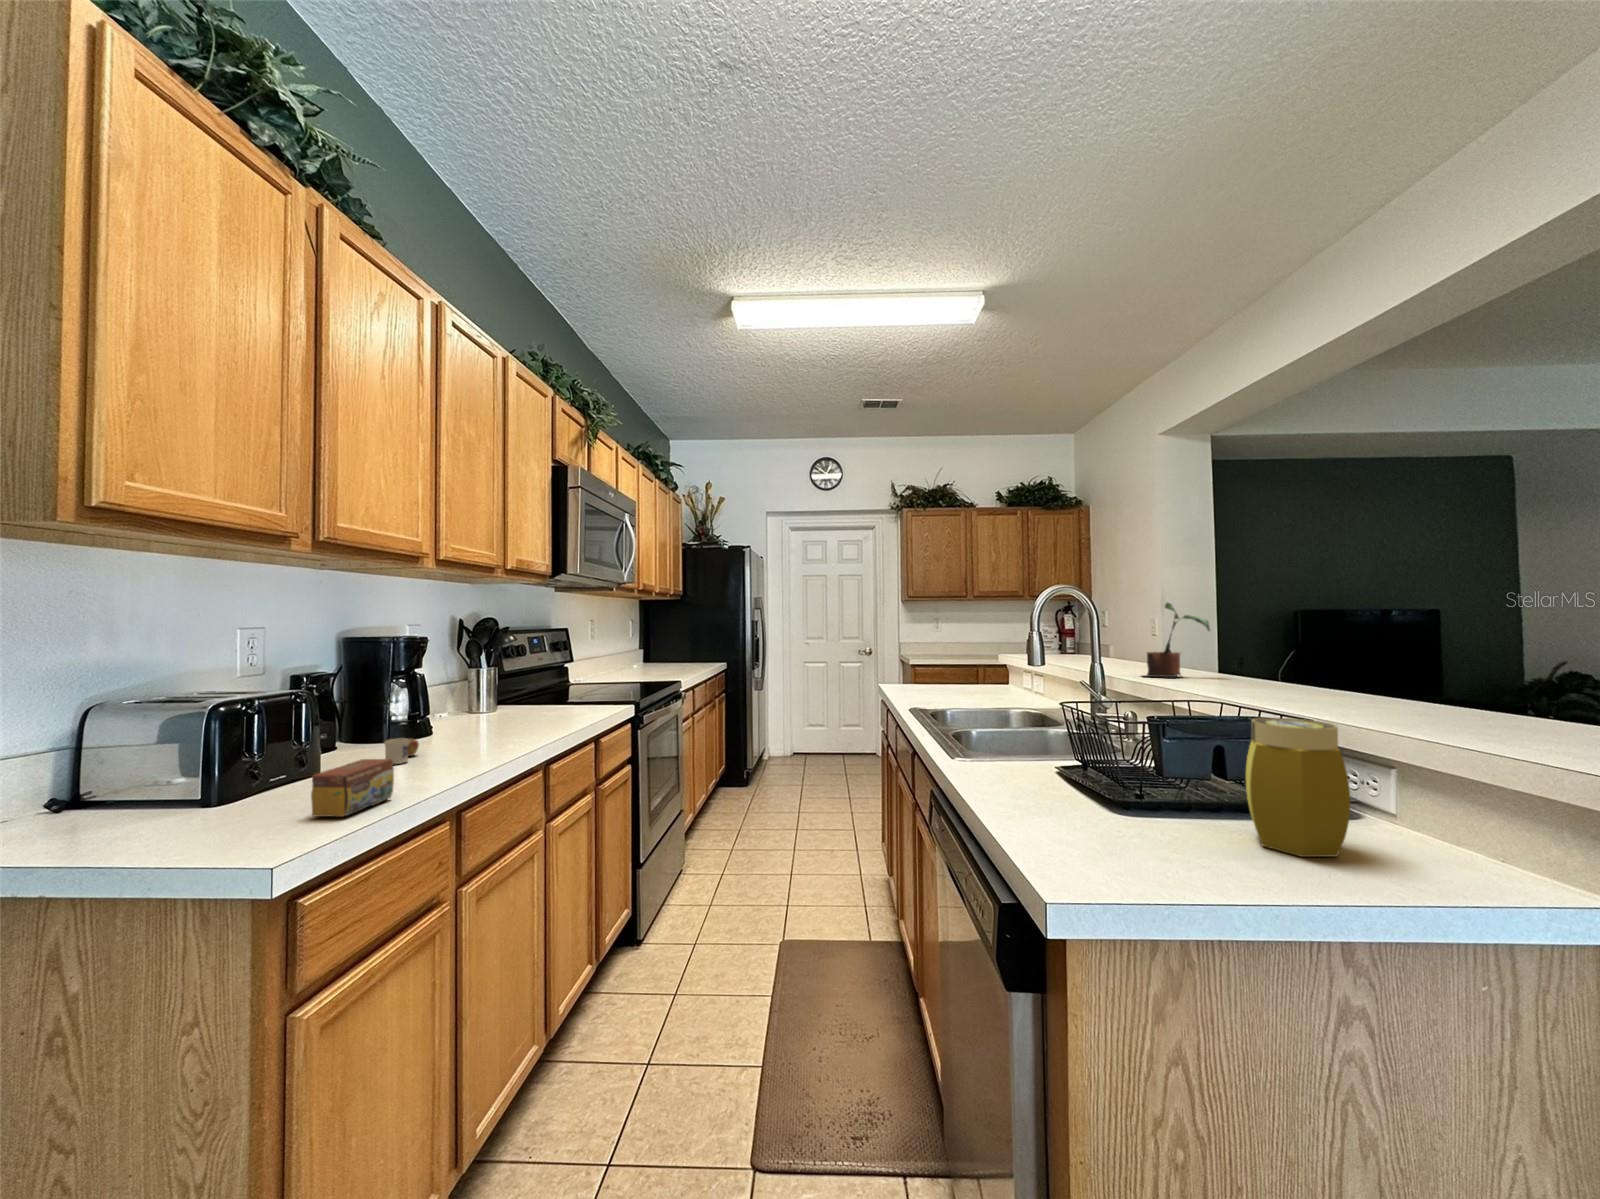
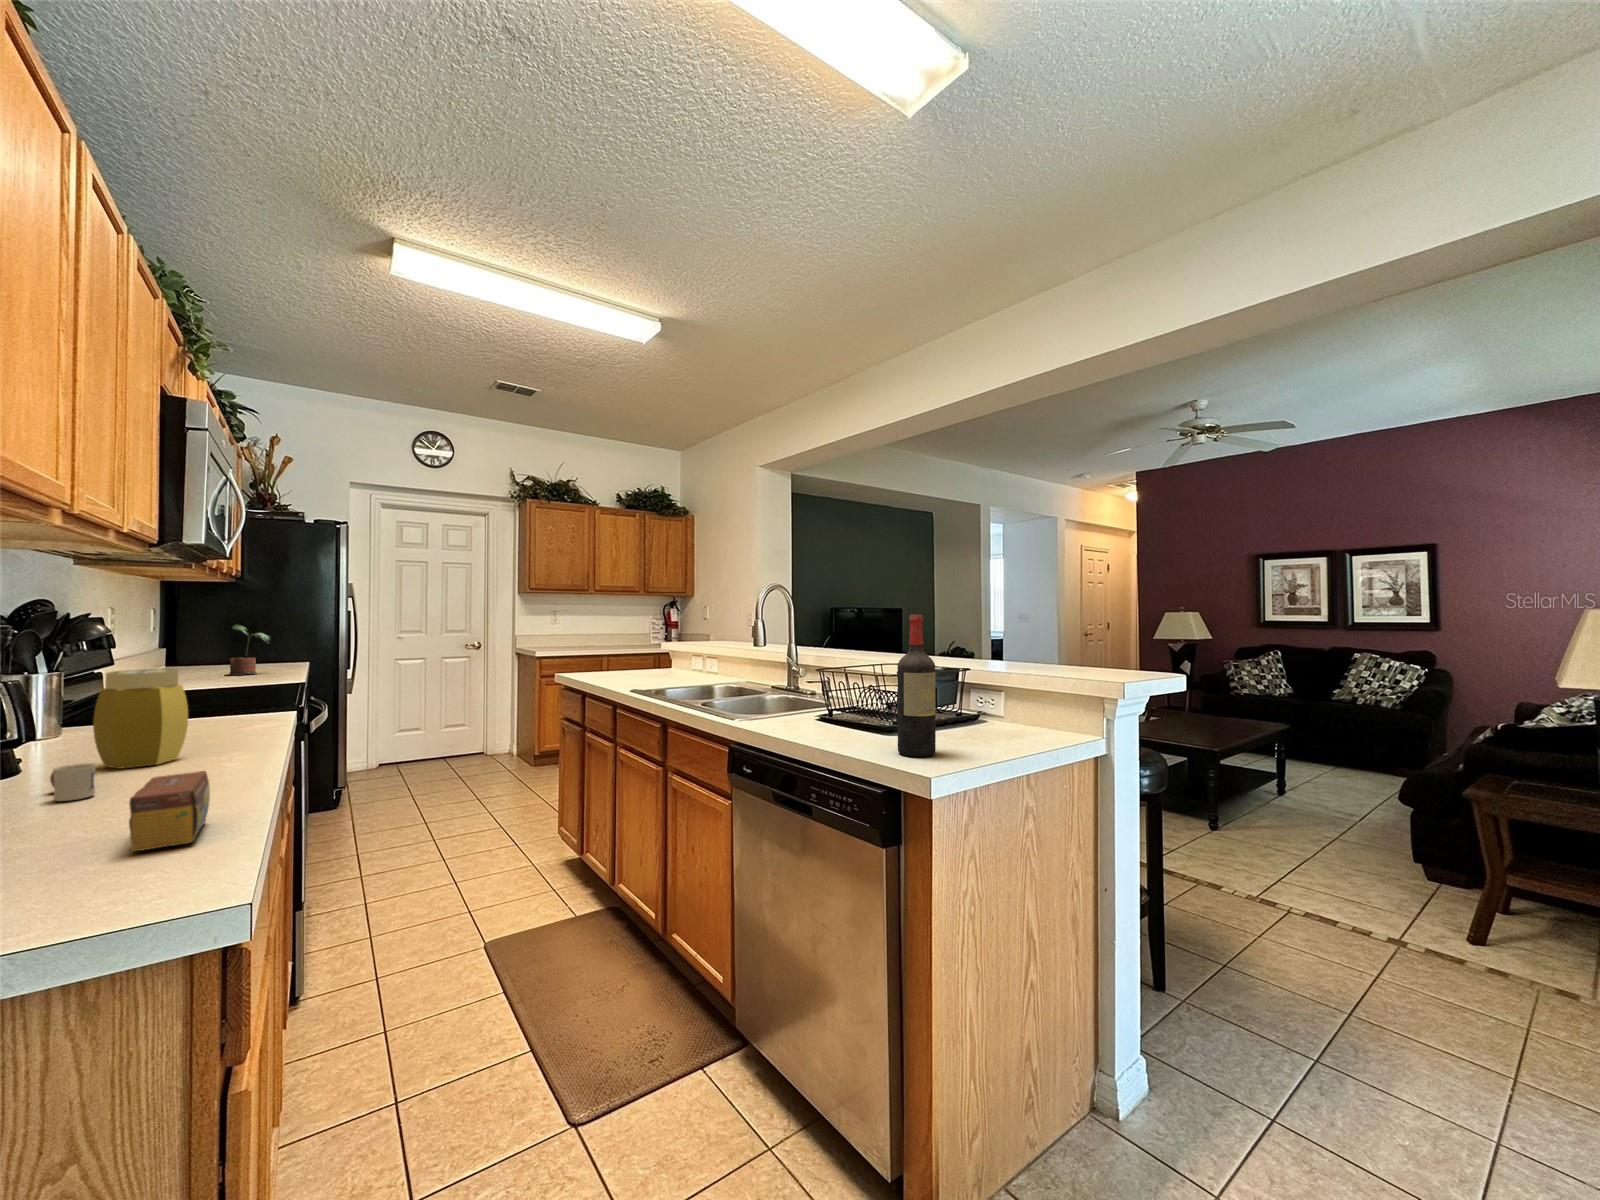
potted plant: present [1144,603,1210,677] -> present [227,624,271,675]
wine bottle: none [1085,642,1153,874] -> present [897,615,936,757]
jar: present [1246,718,1350,857] -> present [93,669,188,769]

